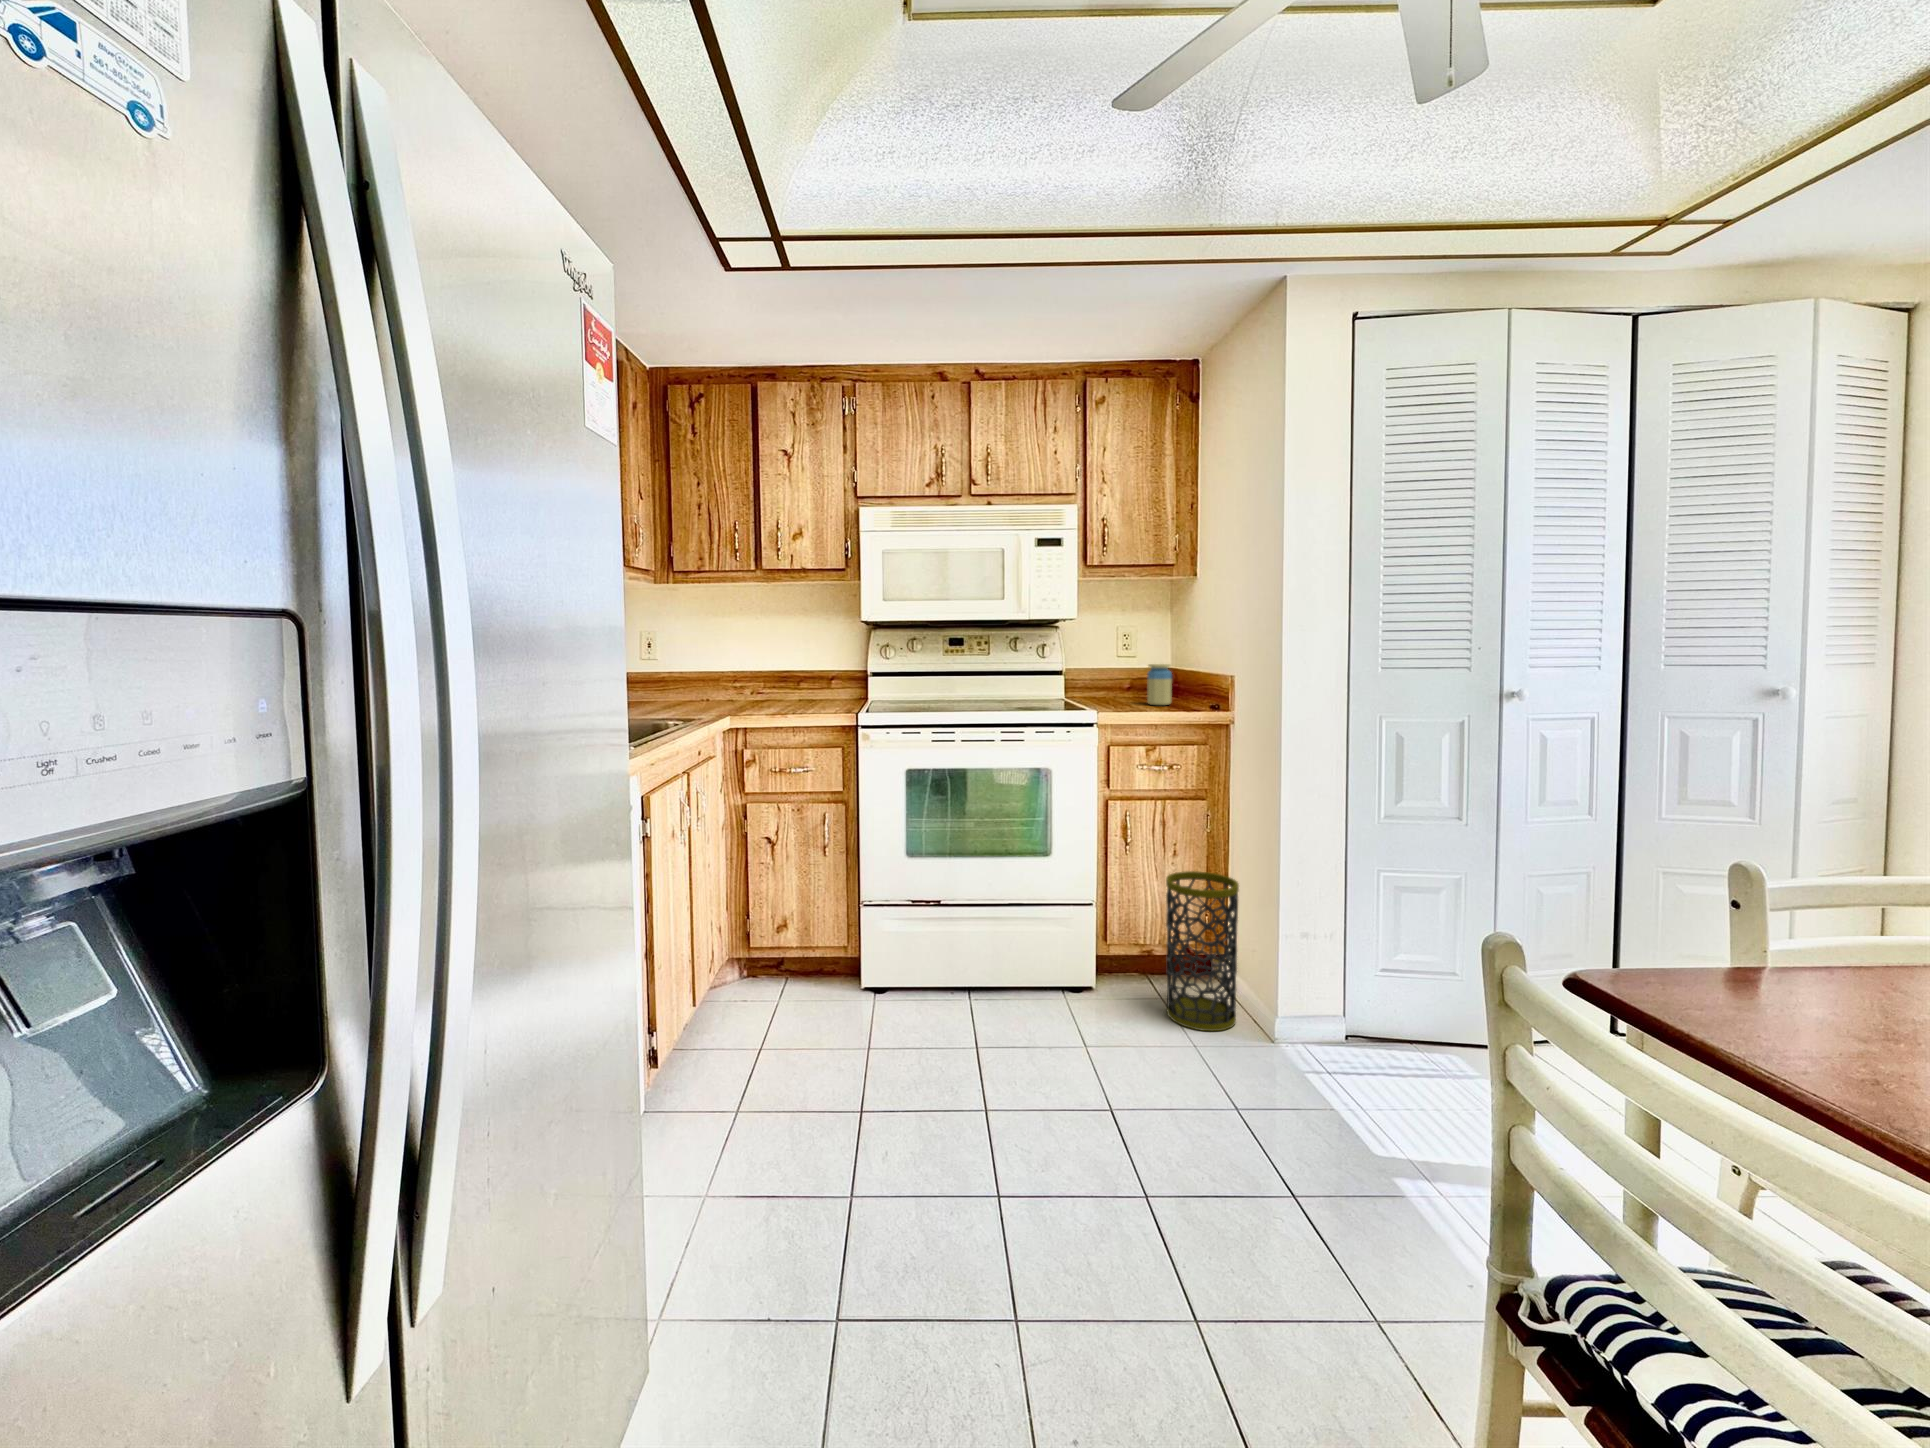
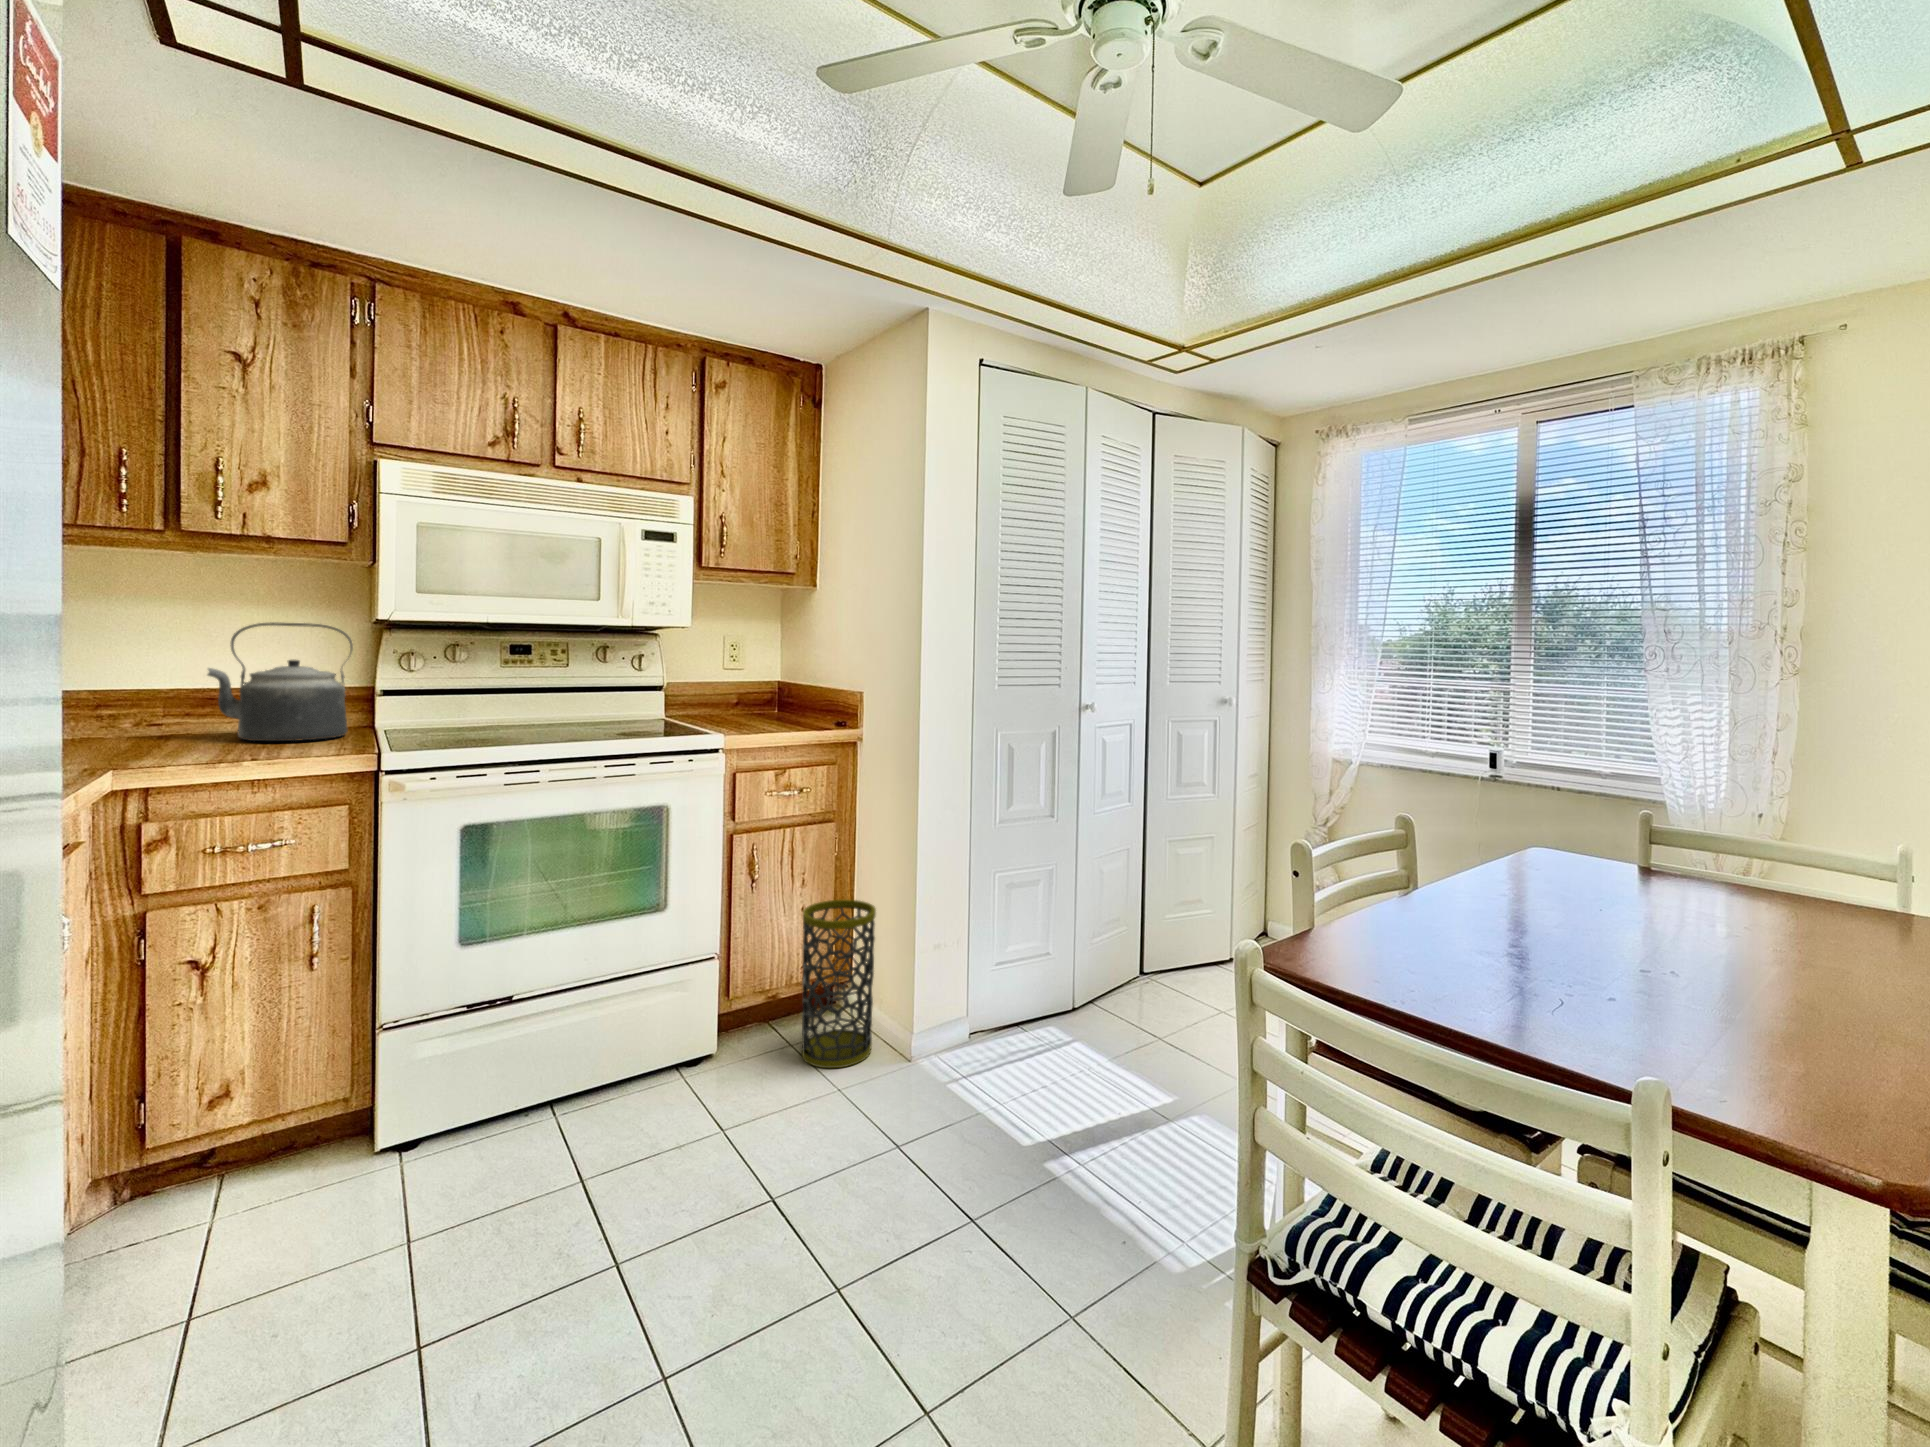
kettle: none [776,626,849,705] -> present [208,622,353,741]
jar: present [1147,664,1172,705] -> none [770,682,797,726]

